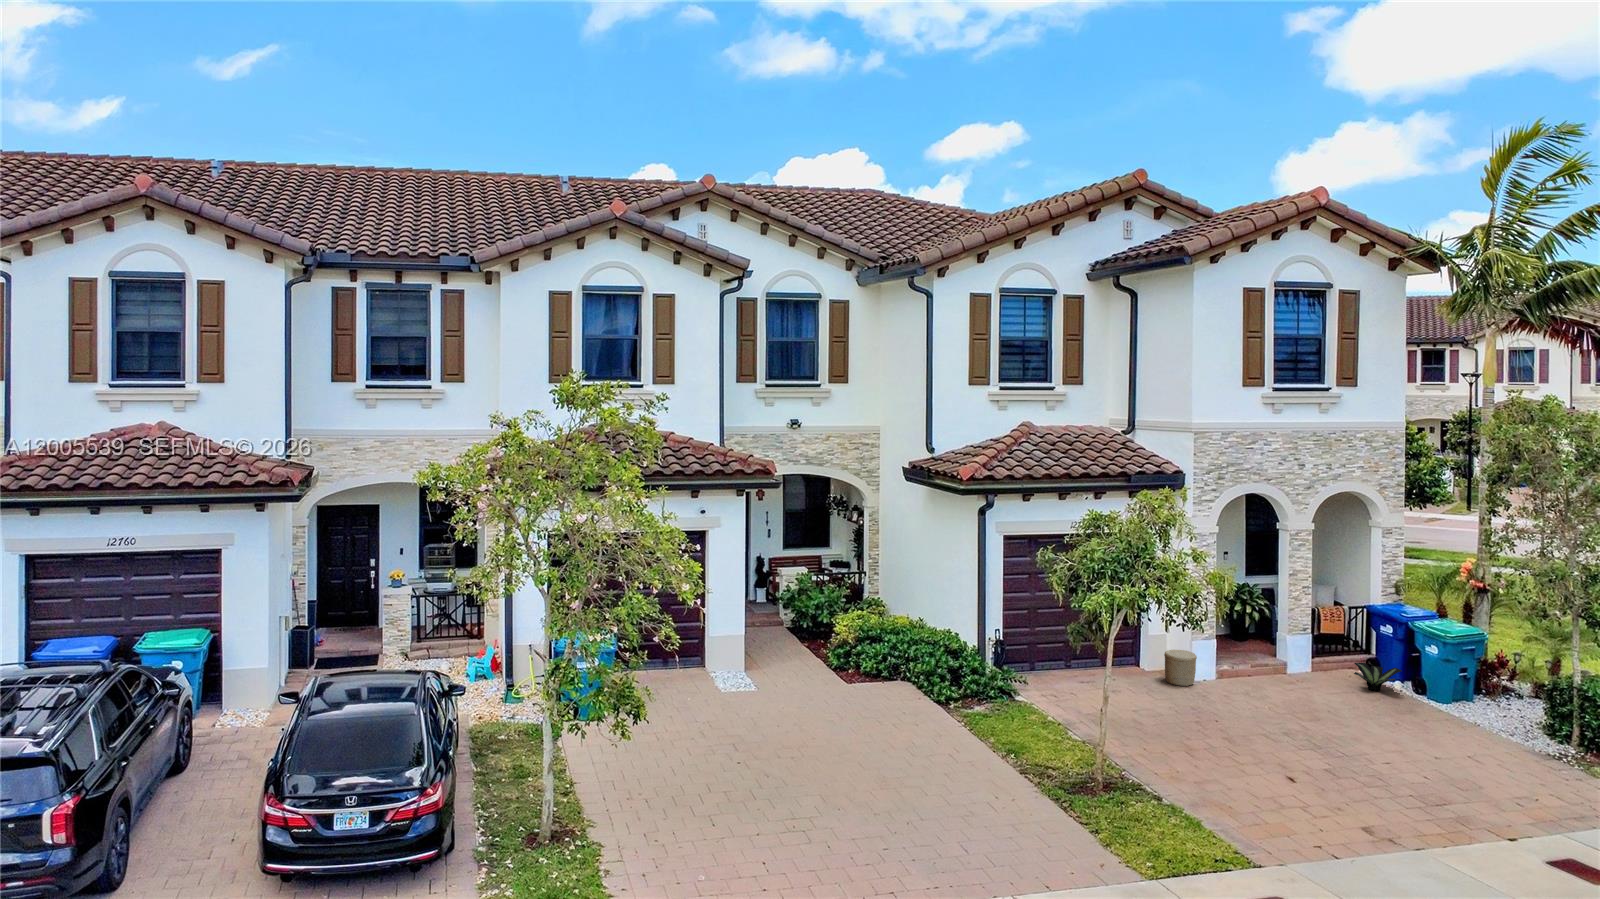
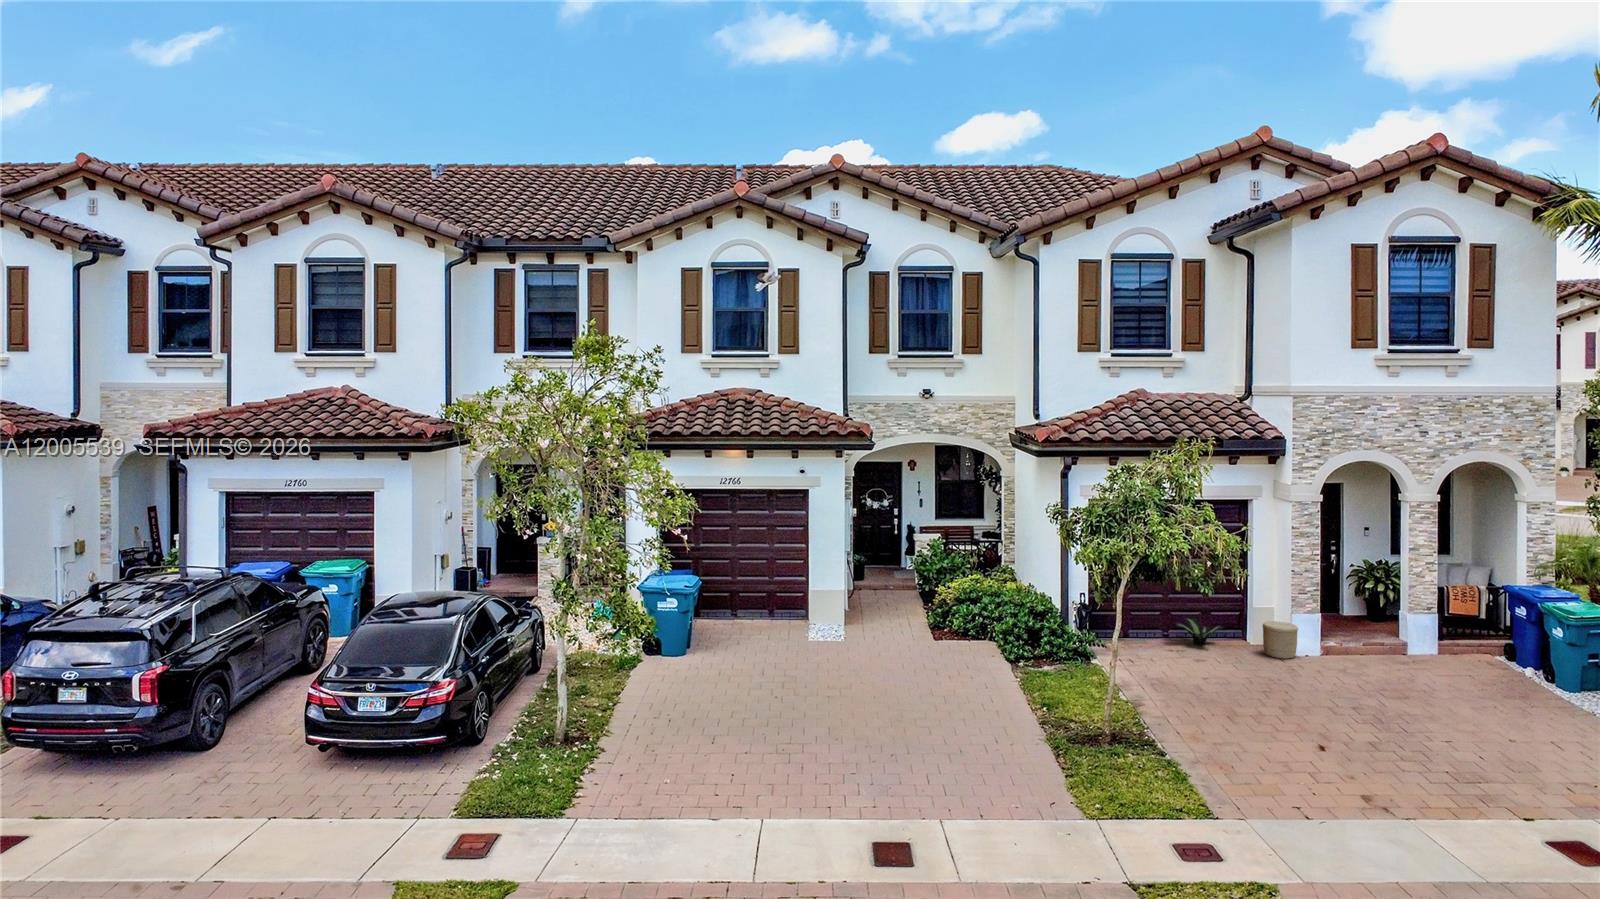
potted plant: present [1354,663,1402,692] -> present [1175,618,1223,645]

